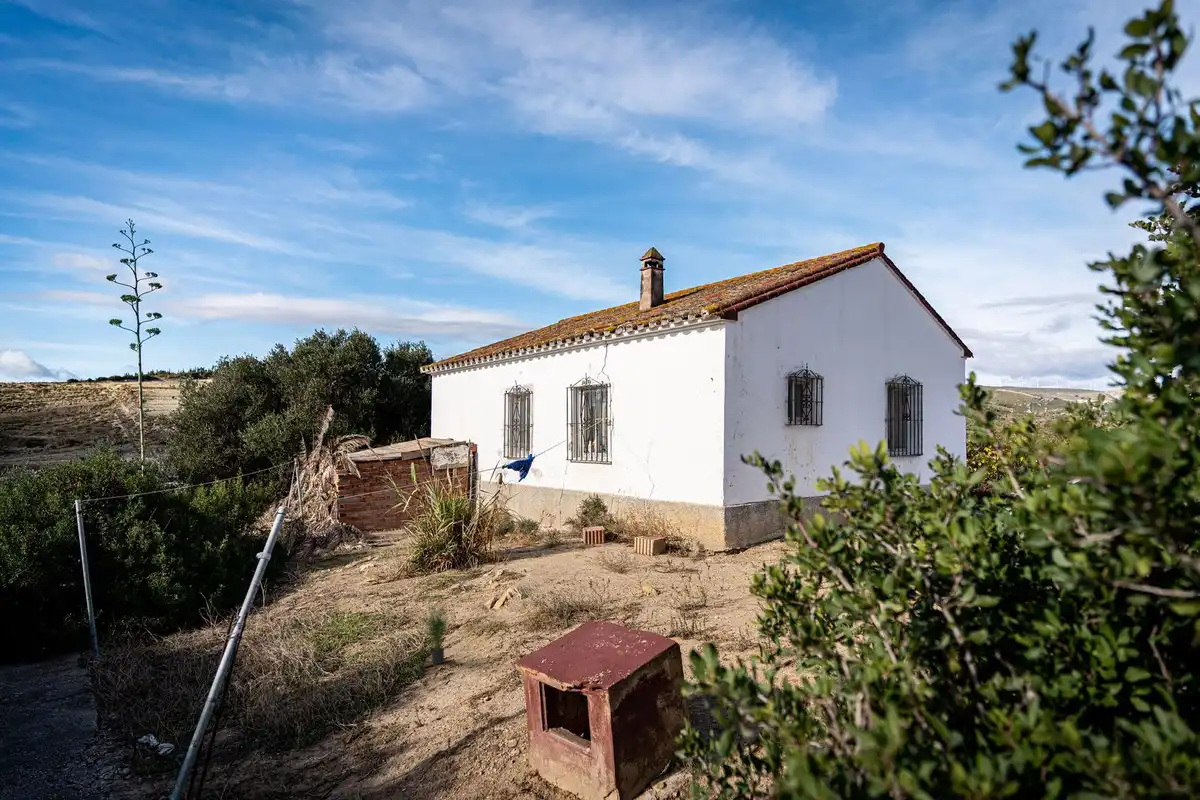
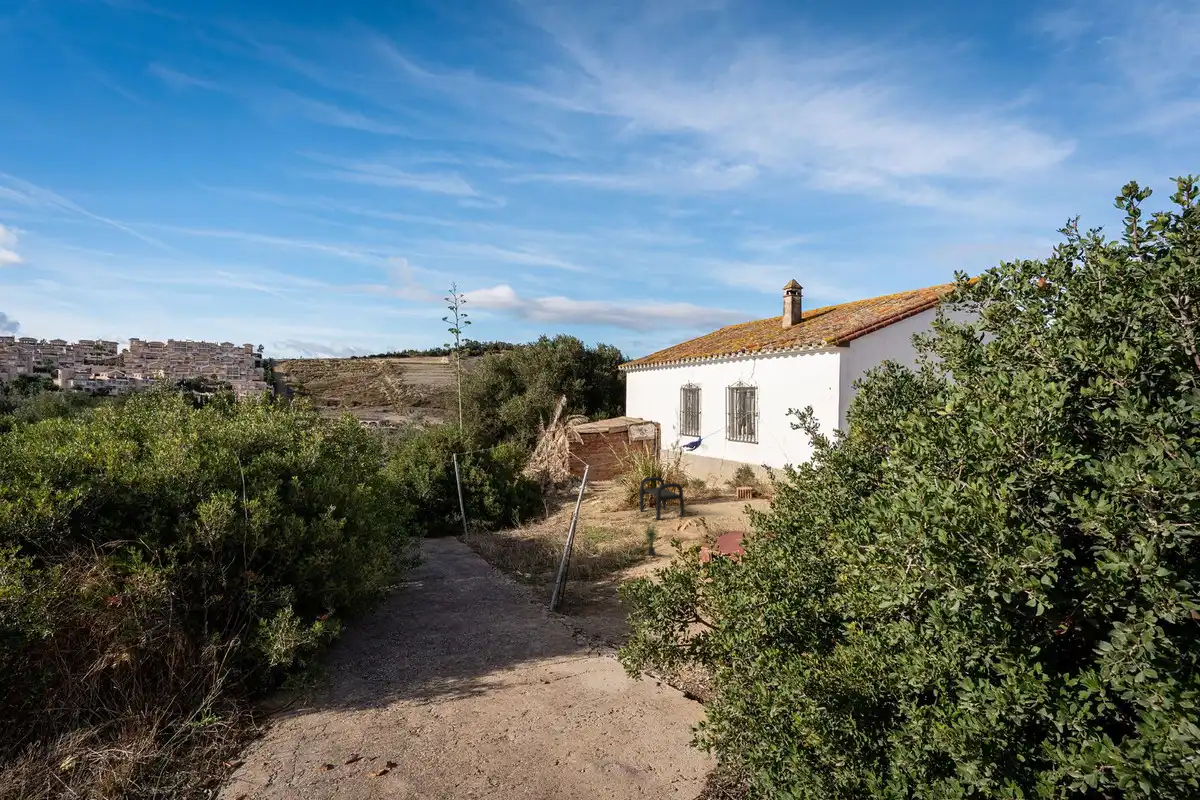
bench: none [435,519,506,589] -> present [640,477,685,520]

